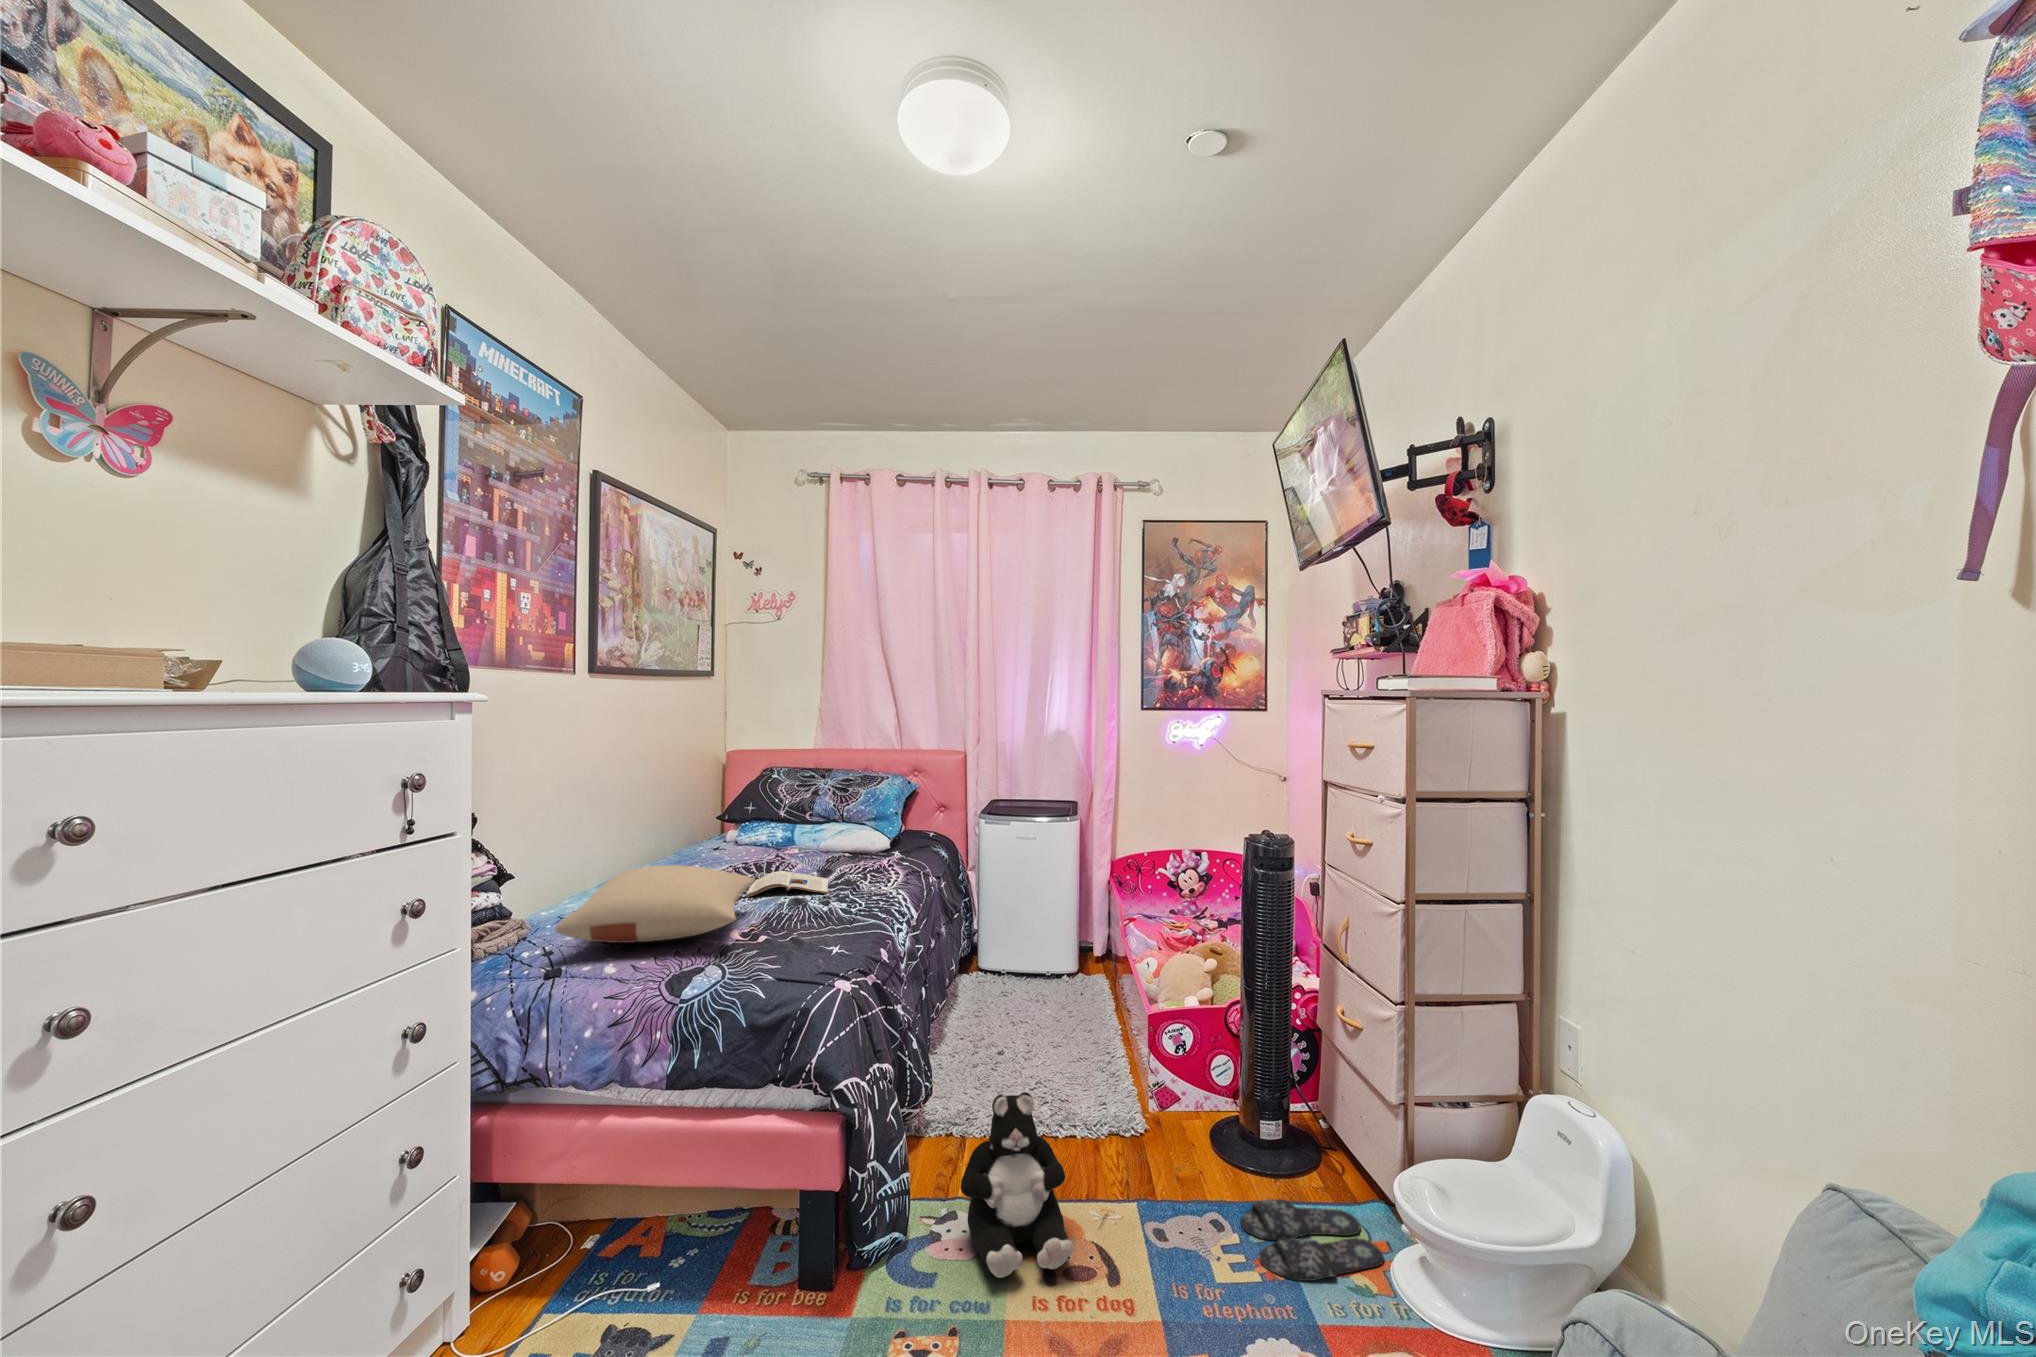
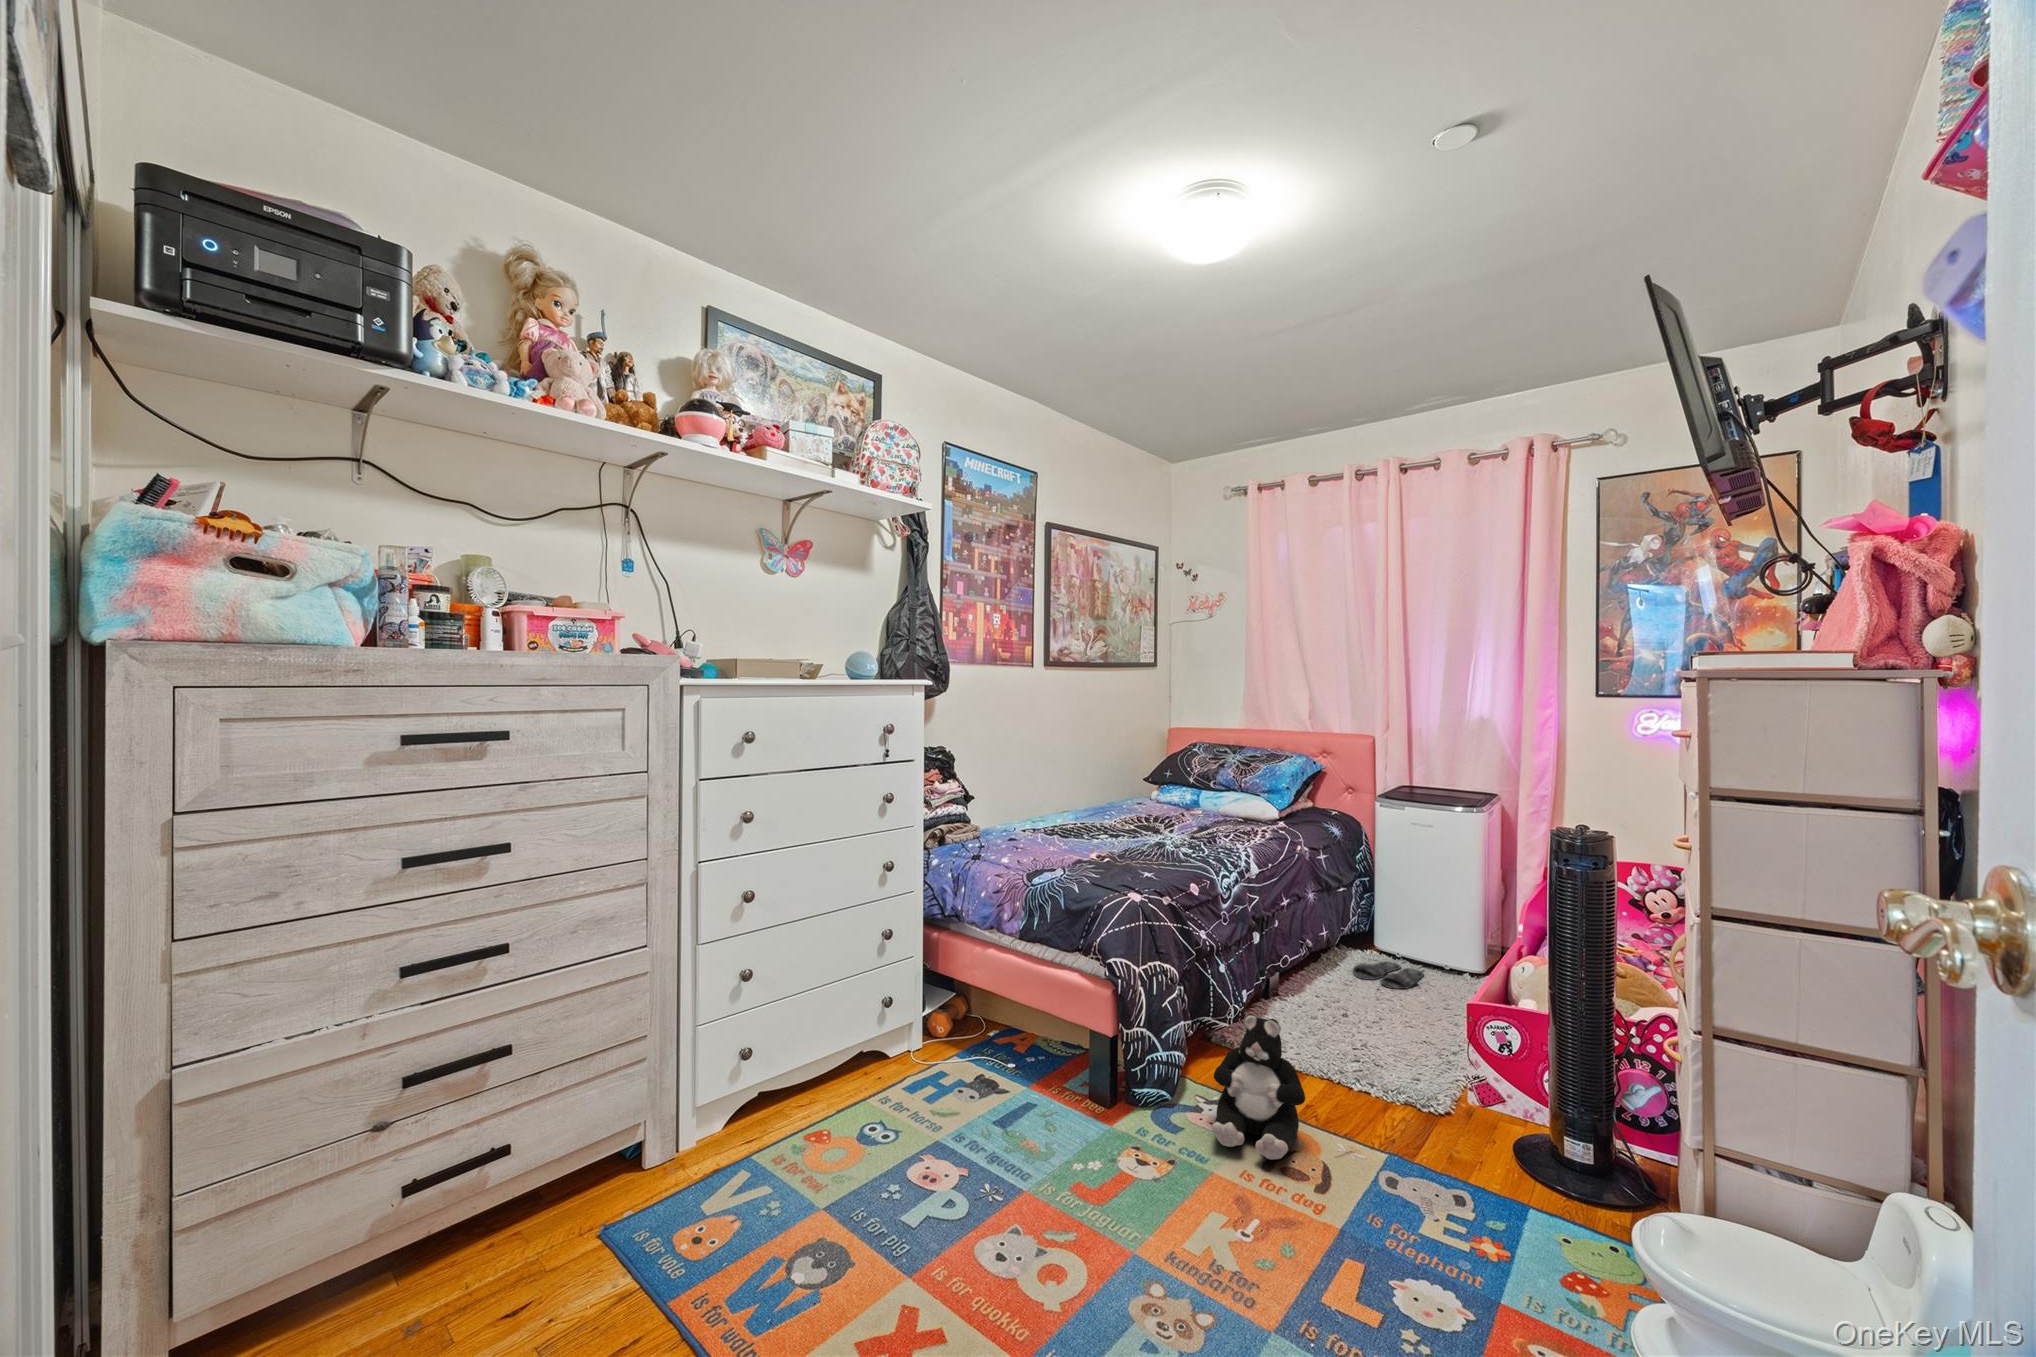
pillow: present [556,865,756,943] -> none [983,800,1122,849]
magazine: present [746,871,828,897] -> none [1125,822,1196,842]
slippers: present [1240,1199,1384,1281] -> present [1353,962,1424,989]

